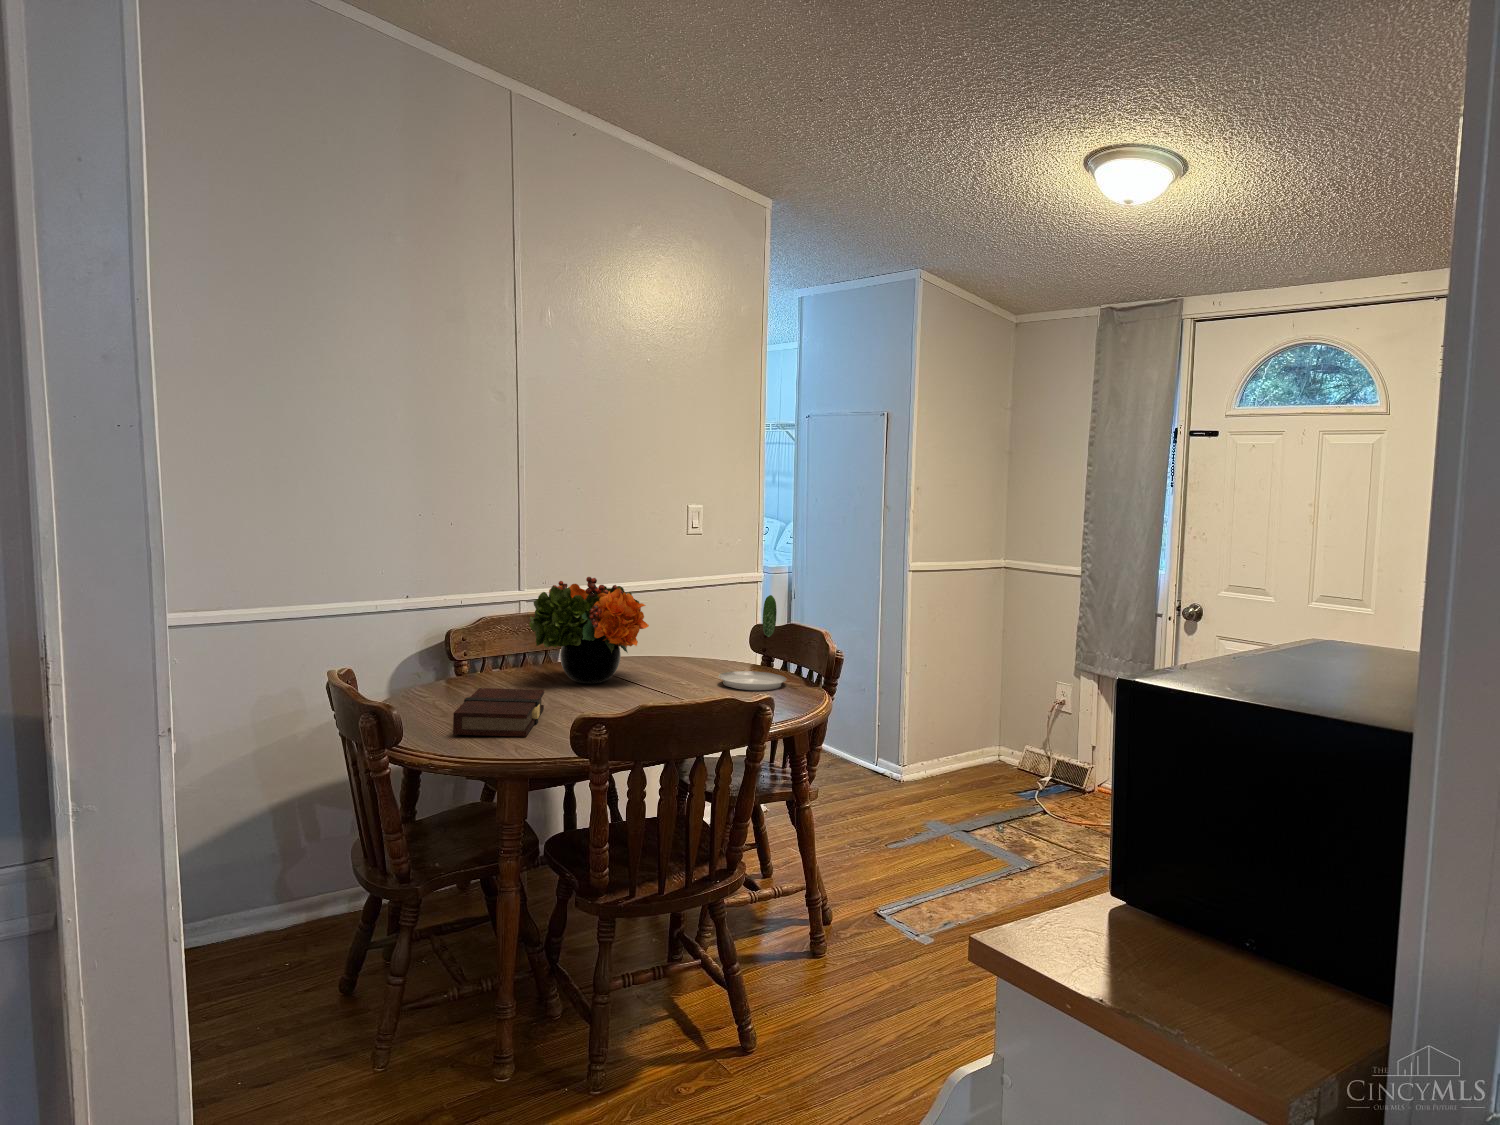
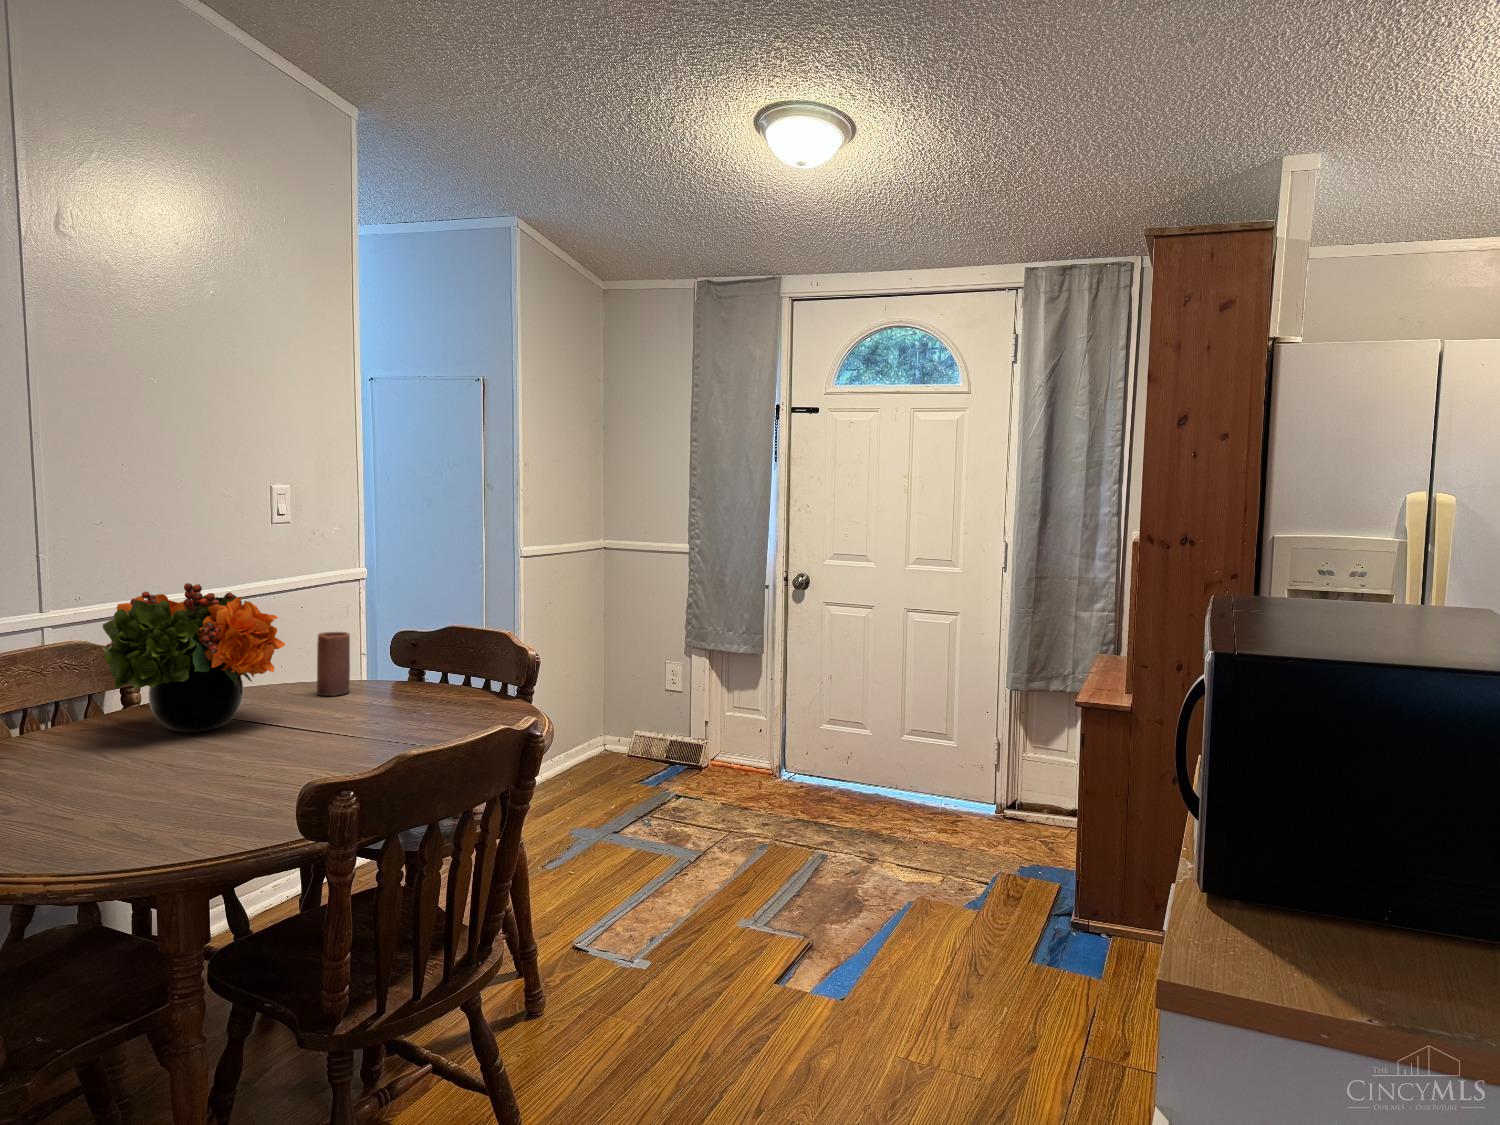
plate: present [719,595,787,690] -> none [384,592,474,713]
candle: none [685,621,710,671] -> present [317,632,350,696]
book: present [453,688,544,737] -> none [52,751,186,843]

